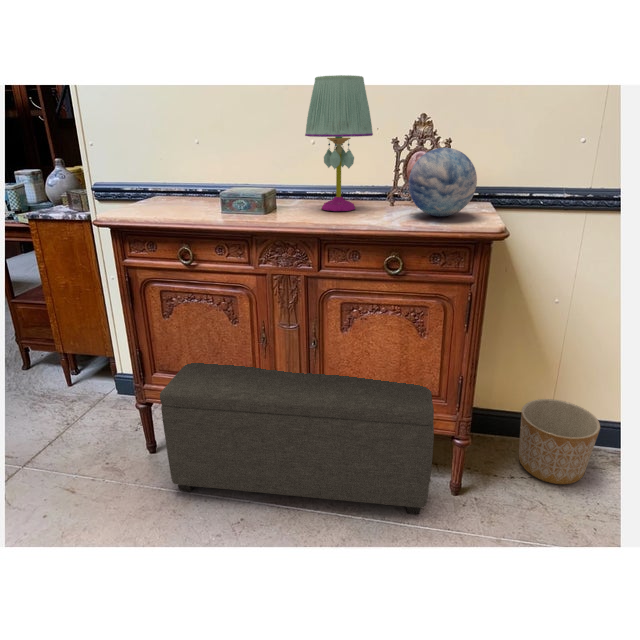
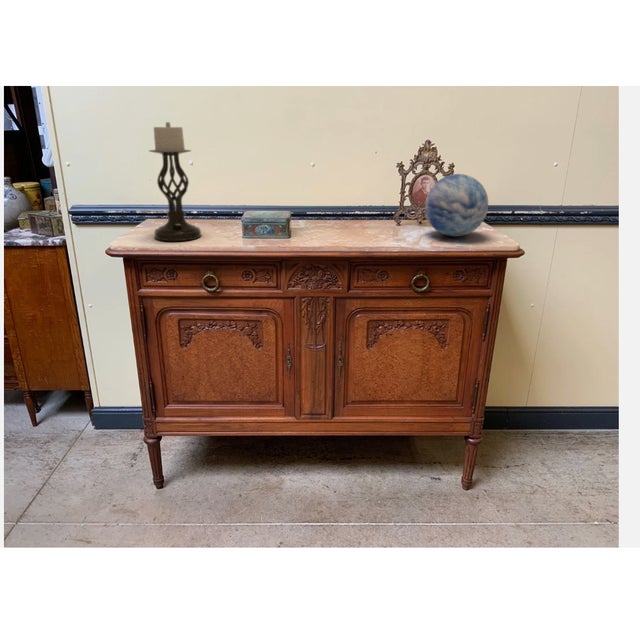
table lamp: present [305,75,373,211] -> none [322,105,387,233]
candle holder: none [135,99,188,214] -> present [150,122,201,241]
ottoman: present [160,363,434,514] -> none [191,363,462,523]
planter: present [519,399,600,484] -> none [509,393,580,468]

